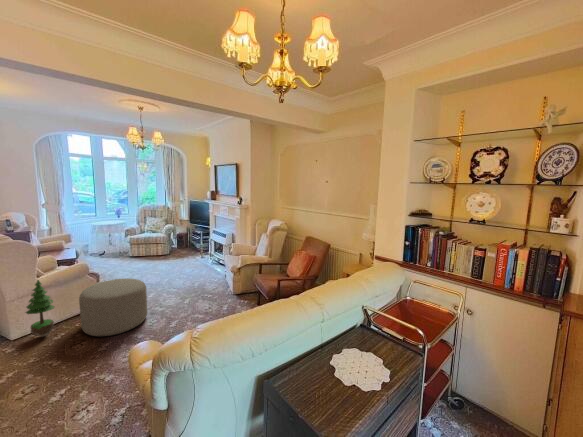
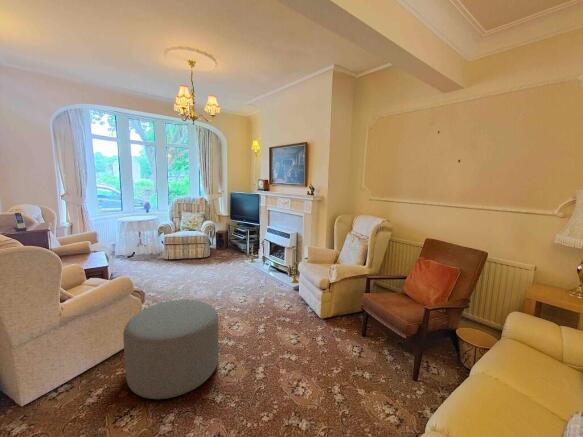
potted tree: present [26,280,54,337] -> none [40,308,86,399]

